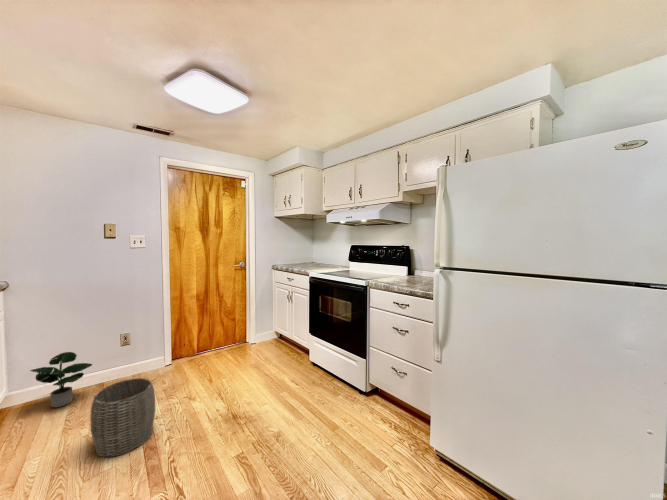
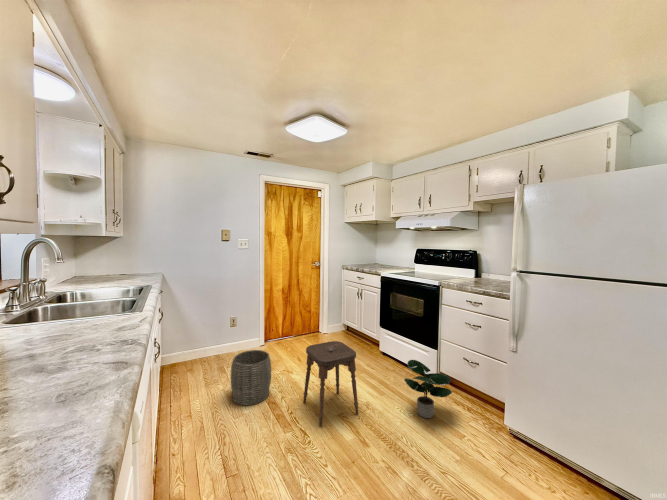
potted plant: present [31,352,92,407] -> present [404,360,452,418]
stool: none [195,360,263,477] -> present [303,341,358,426]

